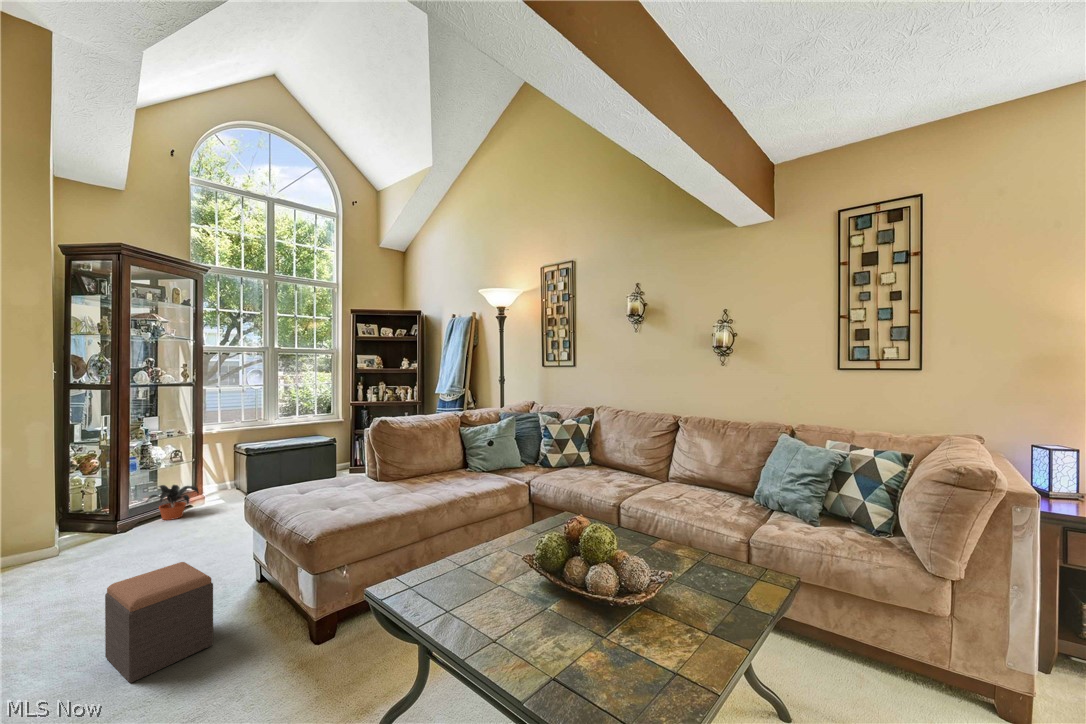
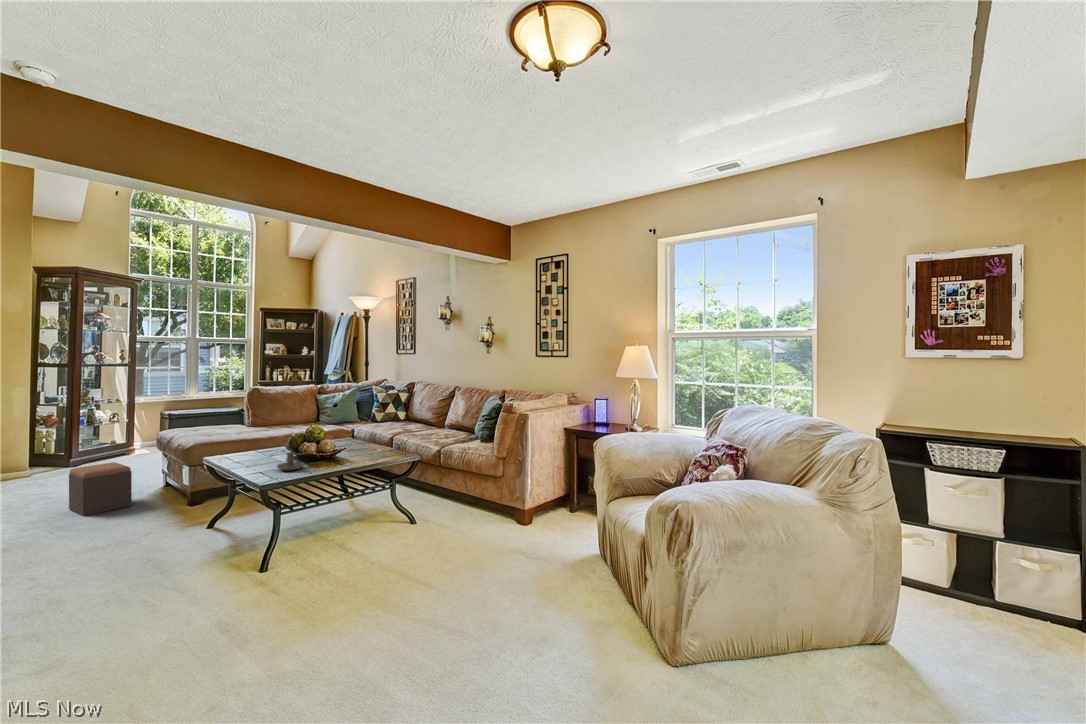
potted plant: present [147,485,199,520] -> none [92,437,132,461]
candle holder: none [581,616,651,674] -> present [277,452,304,470]

